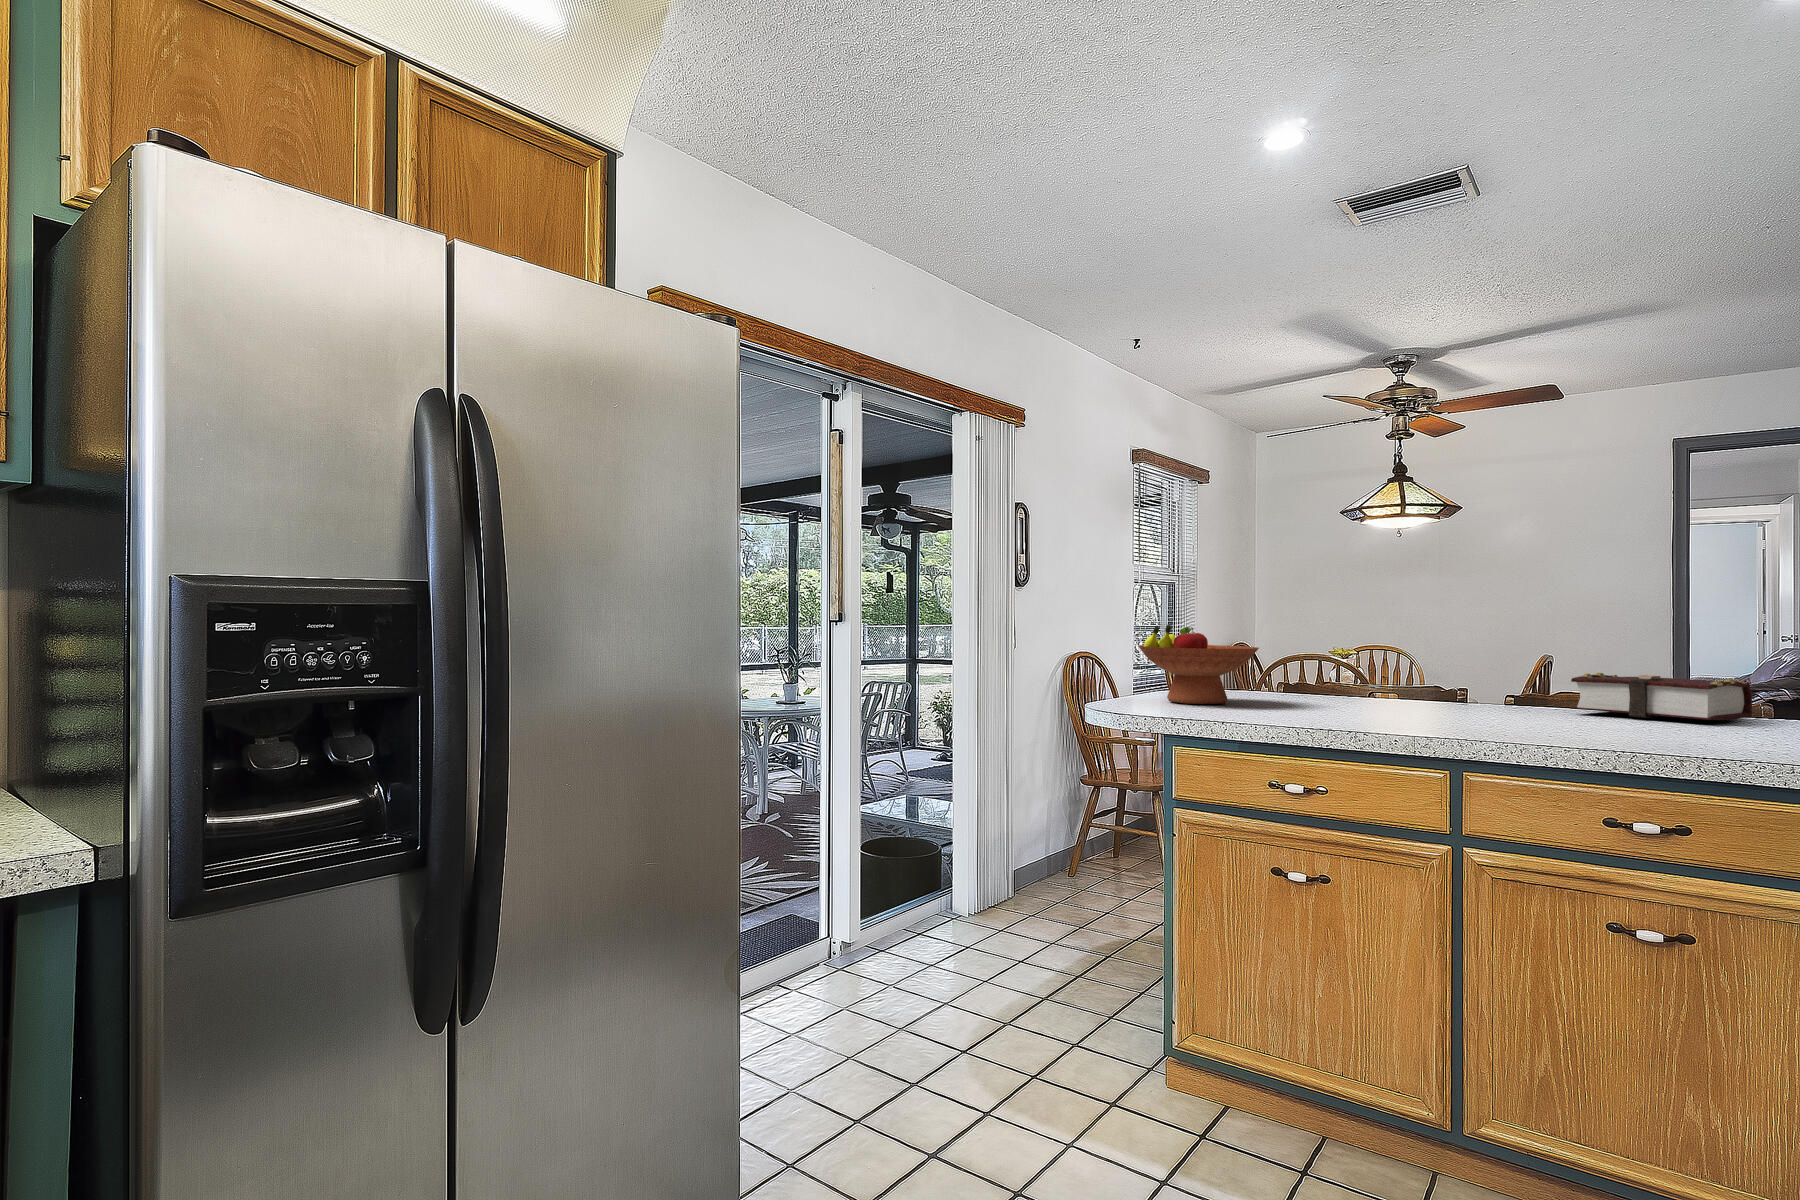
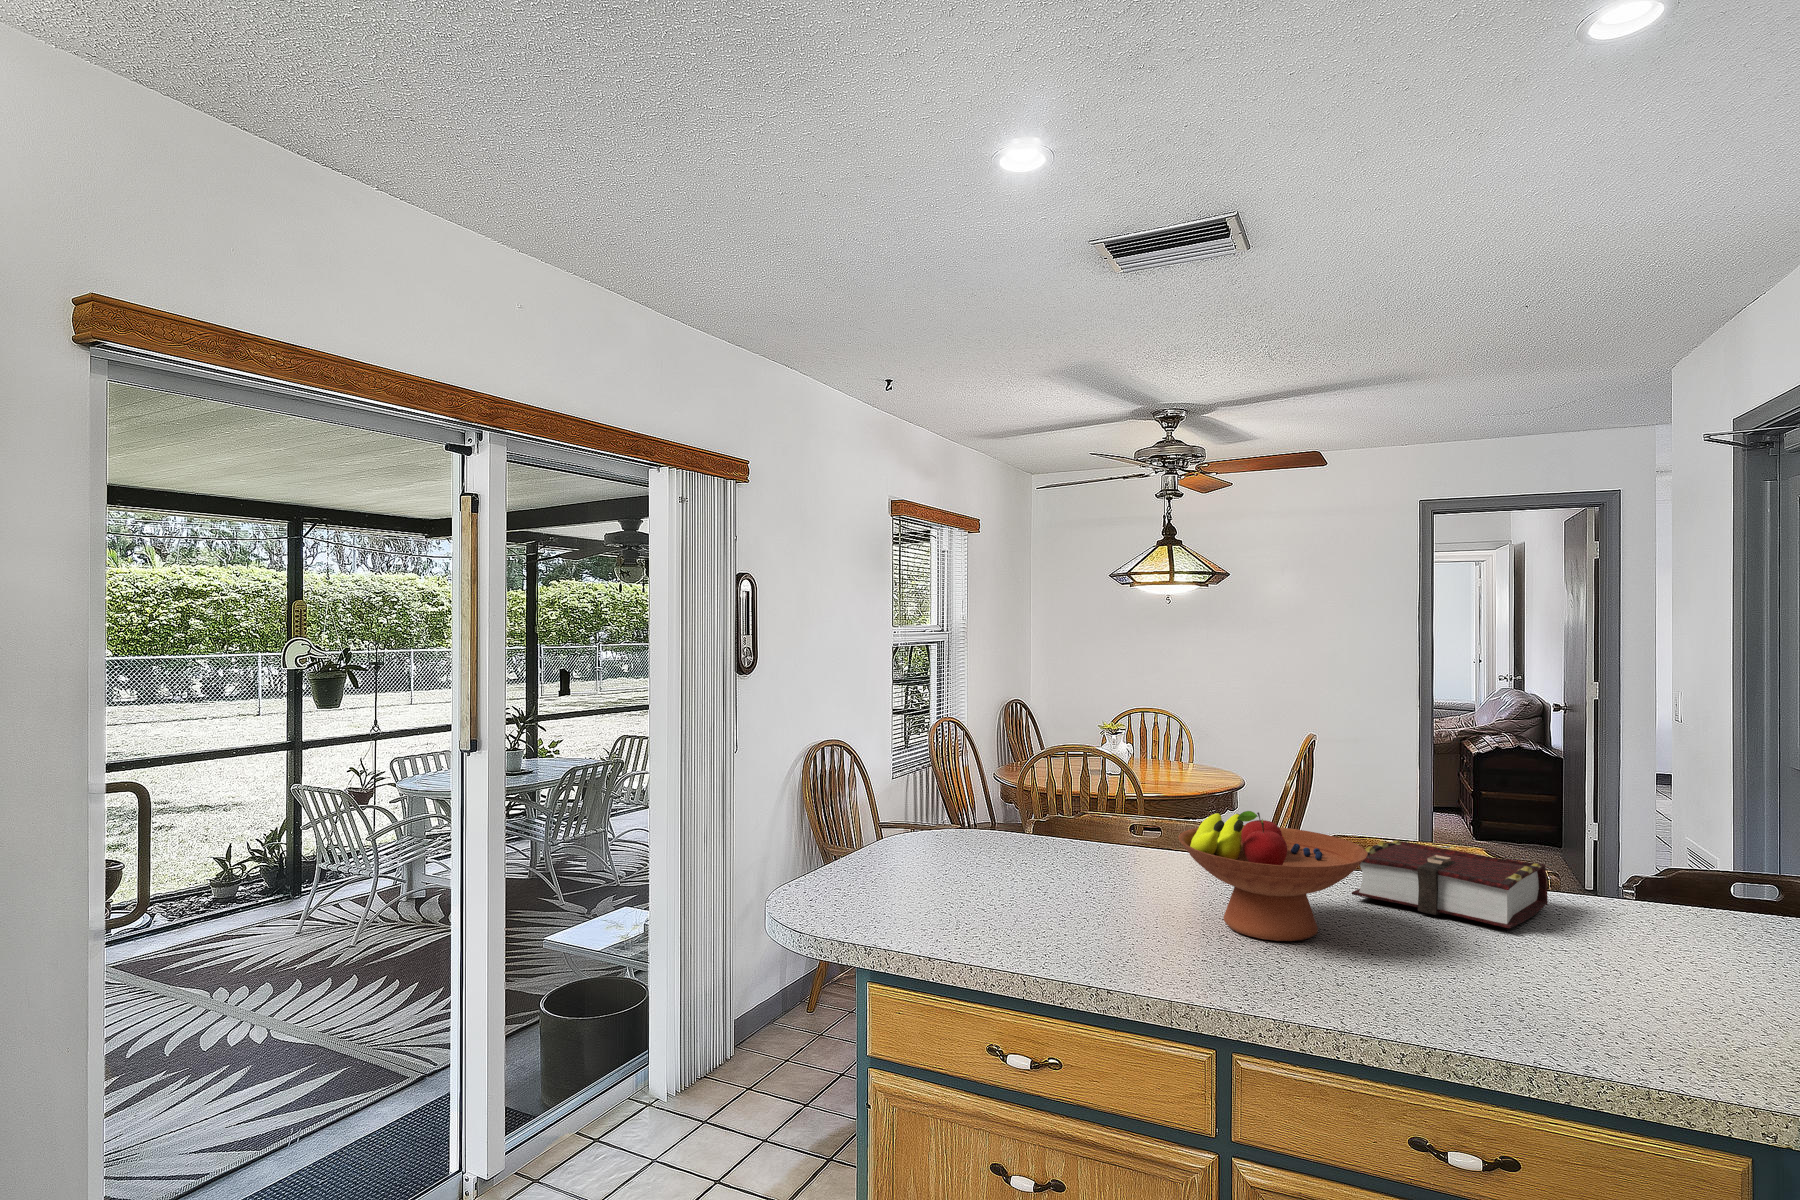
fruit bowl: present [1138,625,1259,704] -> present [1179,811,1368,941]

